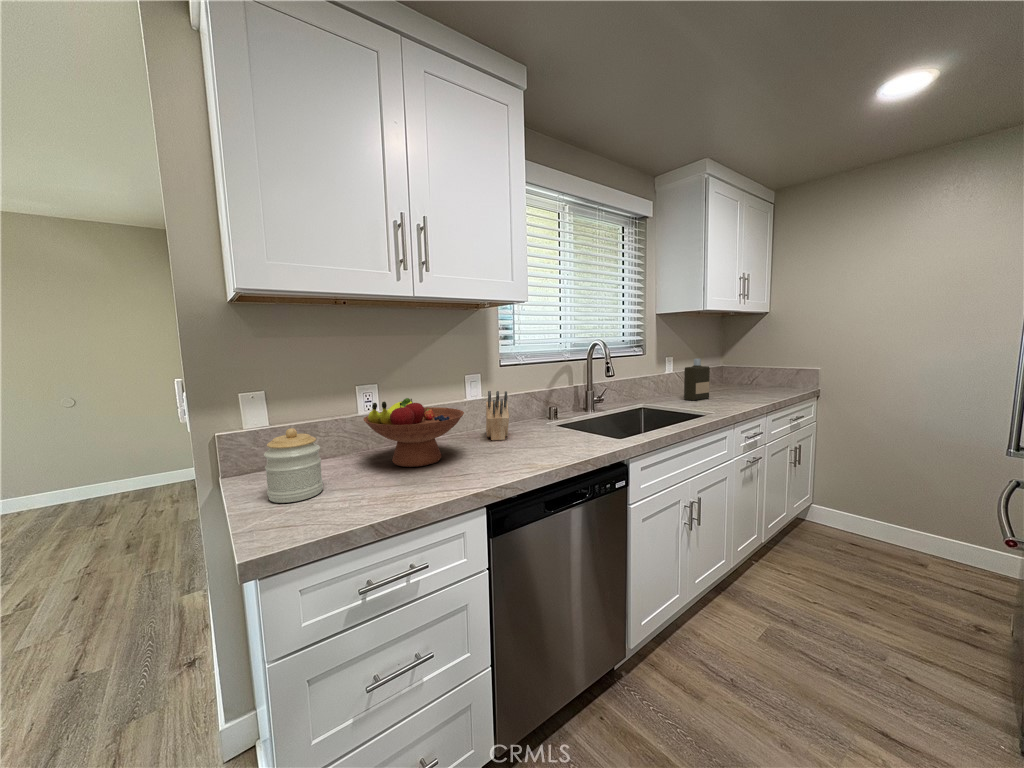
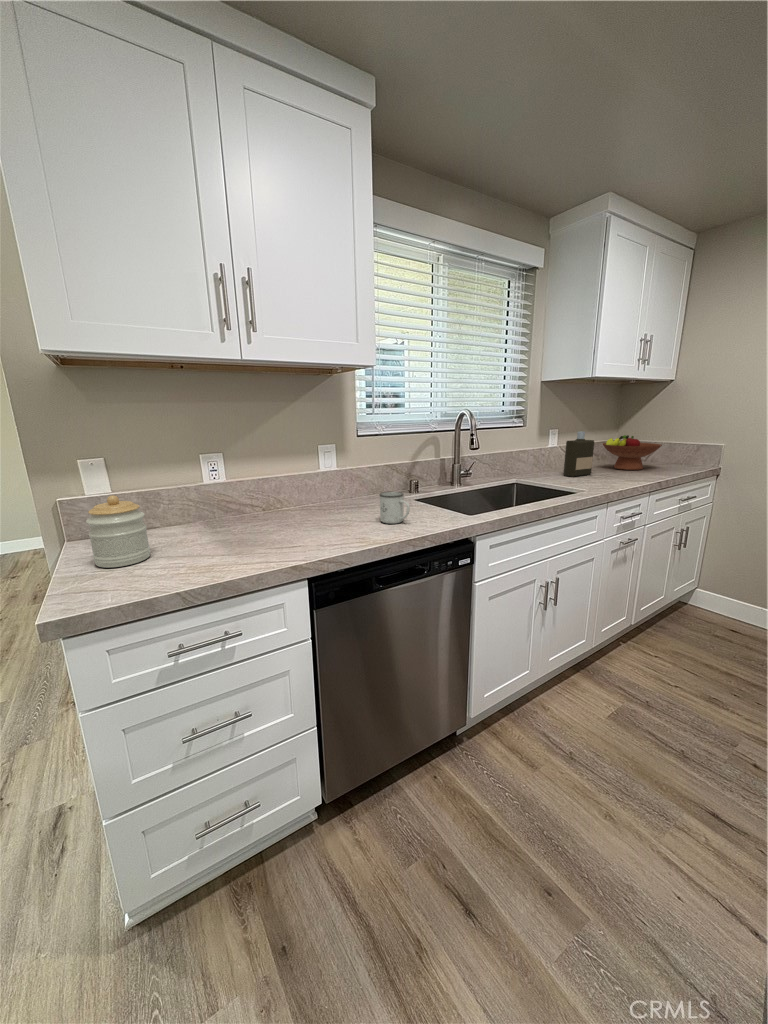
knife block: present [486,391,509,440] -> none [334,462,359,513]
fruit bowl: present [364,398,464,467] -> present [603,435,662,470]
mug: none [536,418,567,449] -> present [380,492,410,524]

